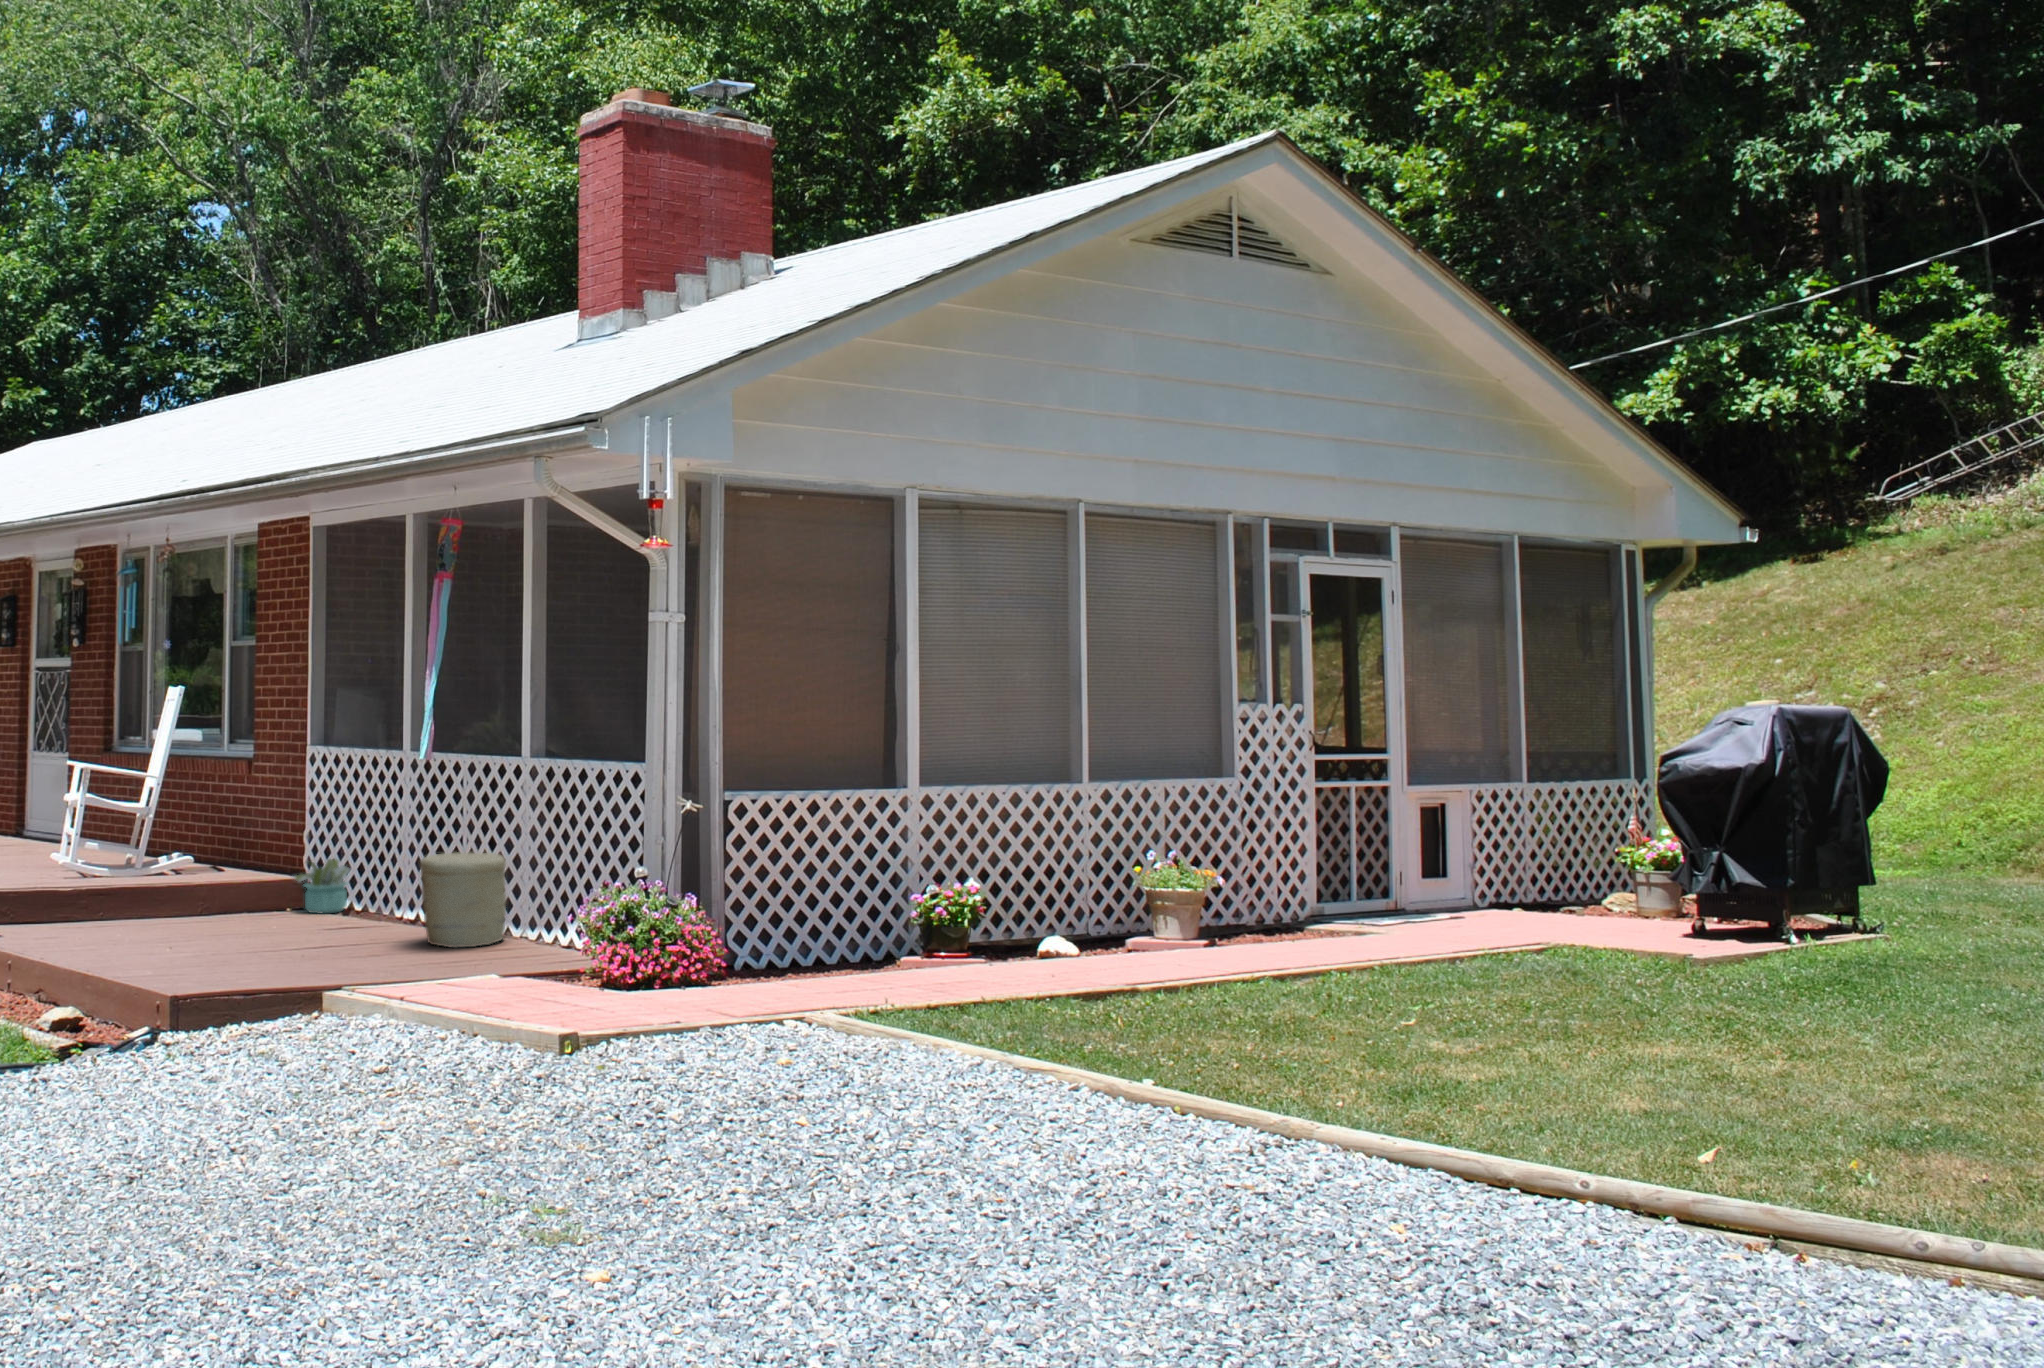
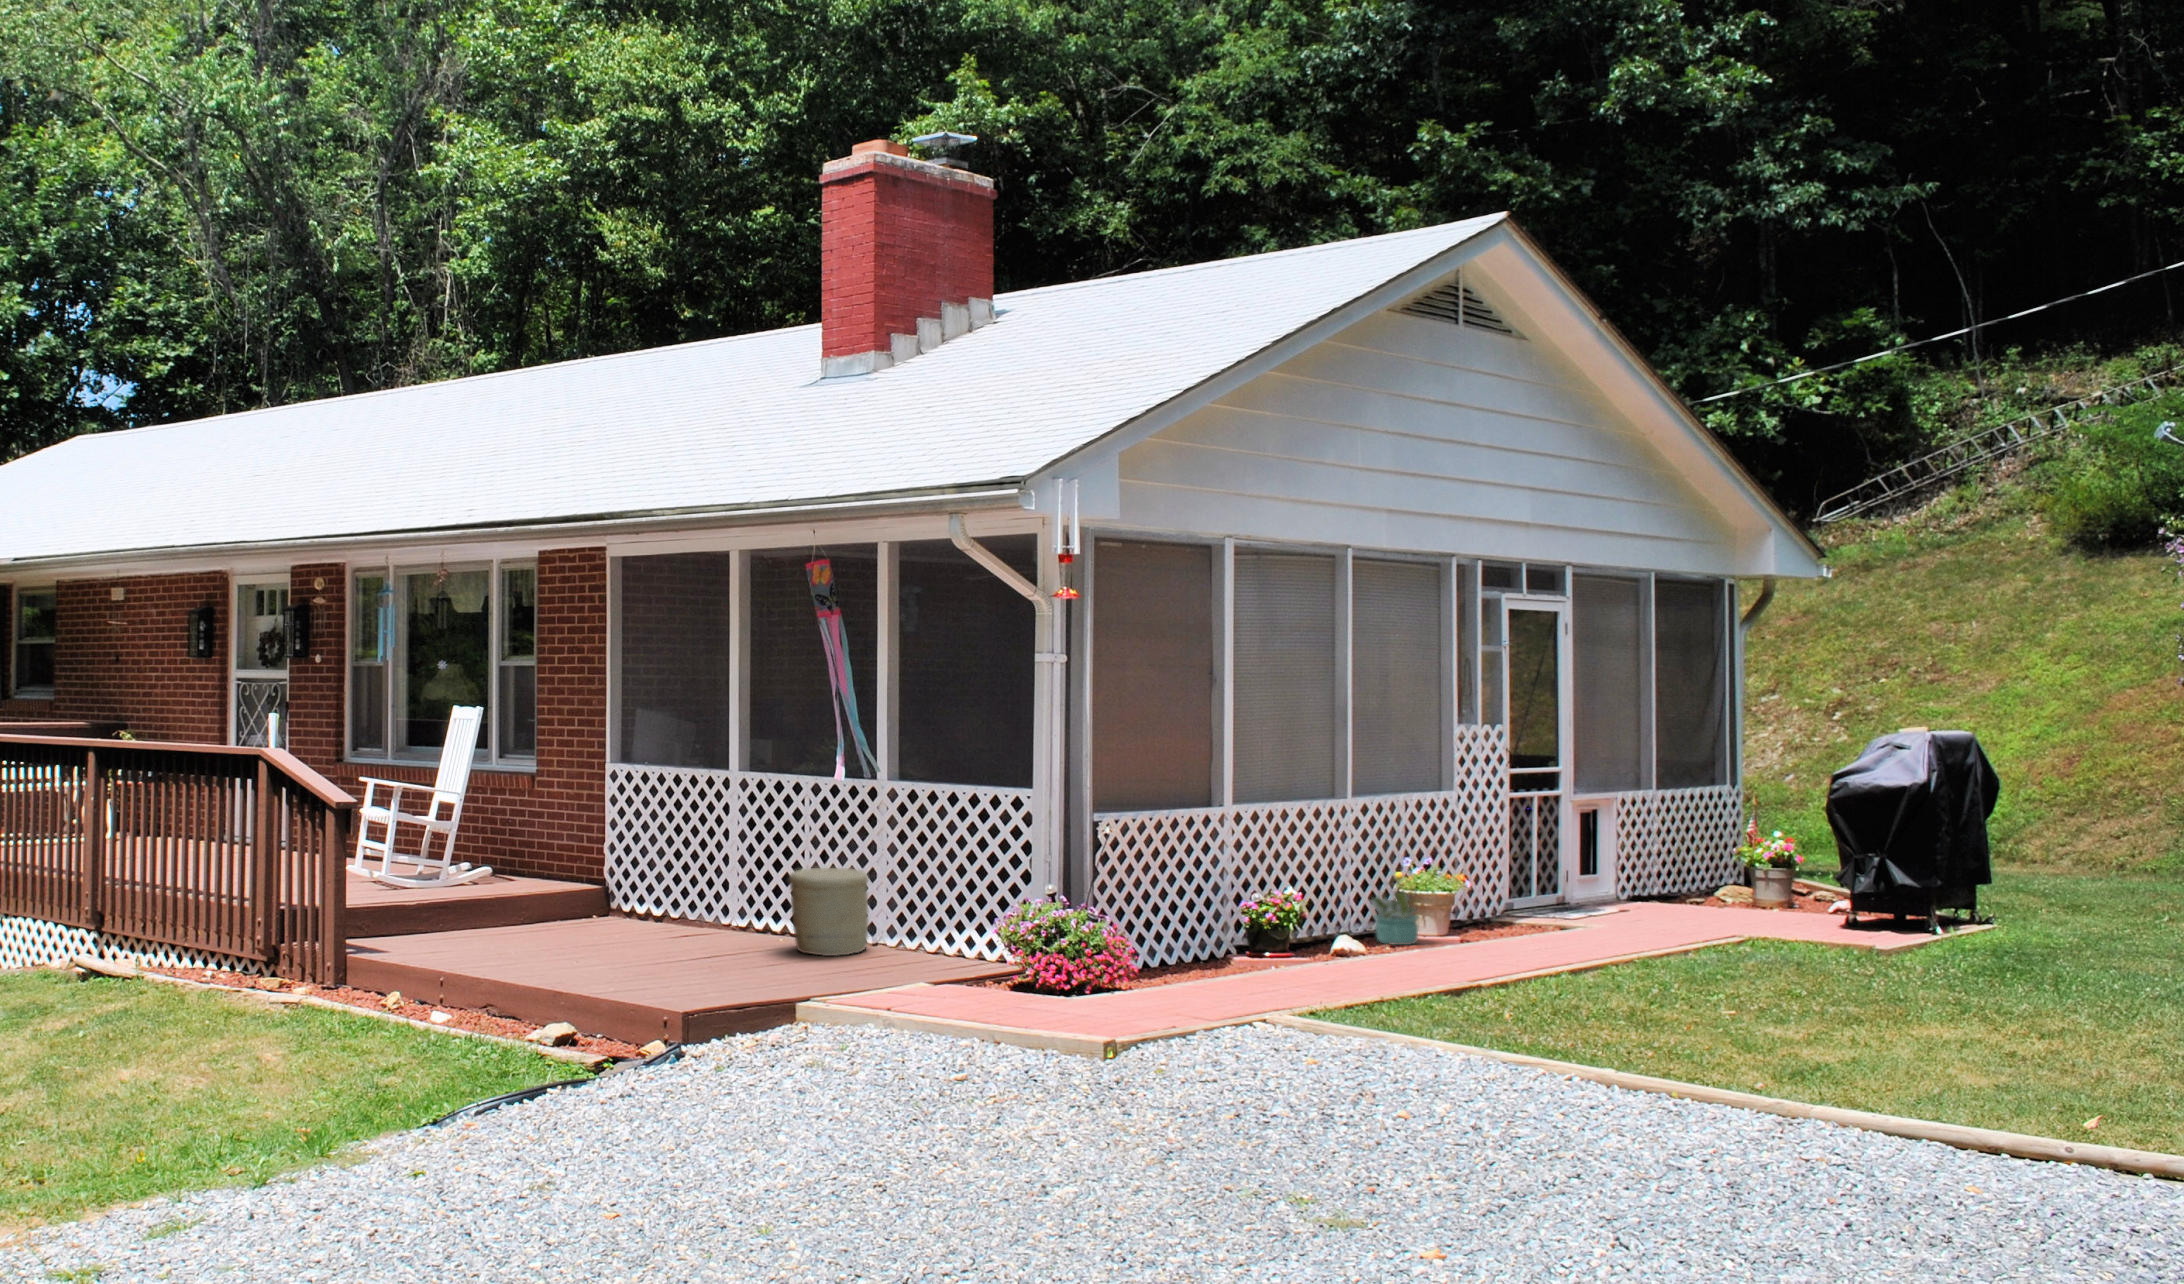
decorative plant: present [293,859,350,913] -> present [1370,891,1418,945]

